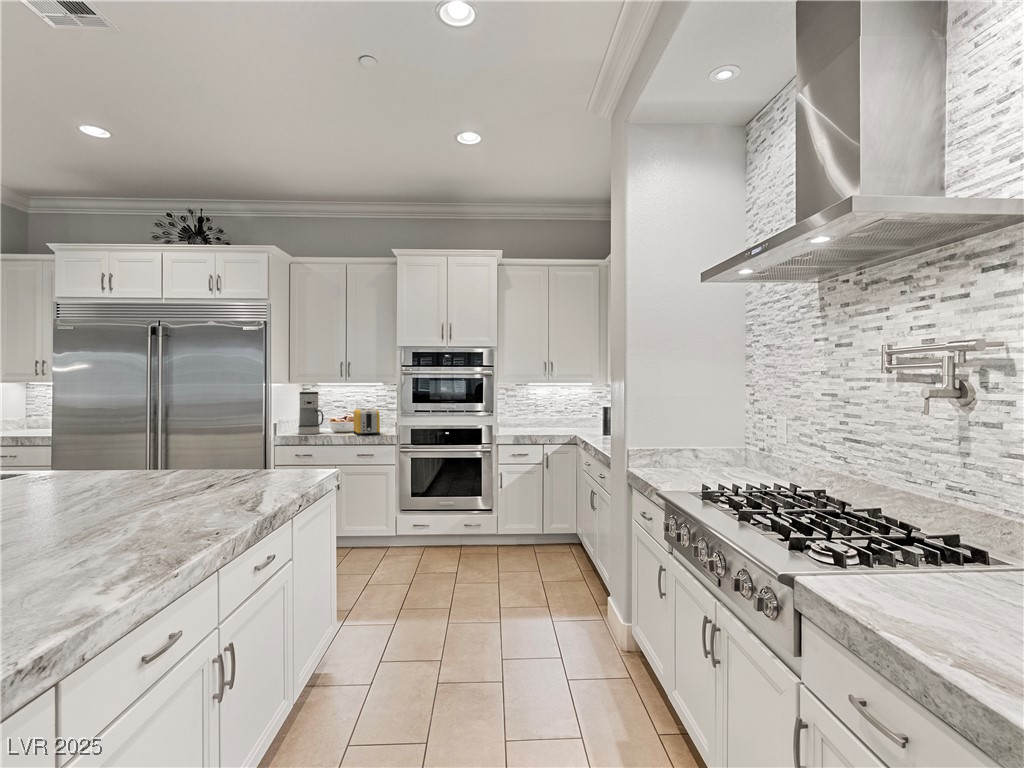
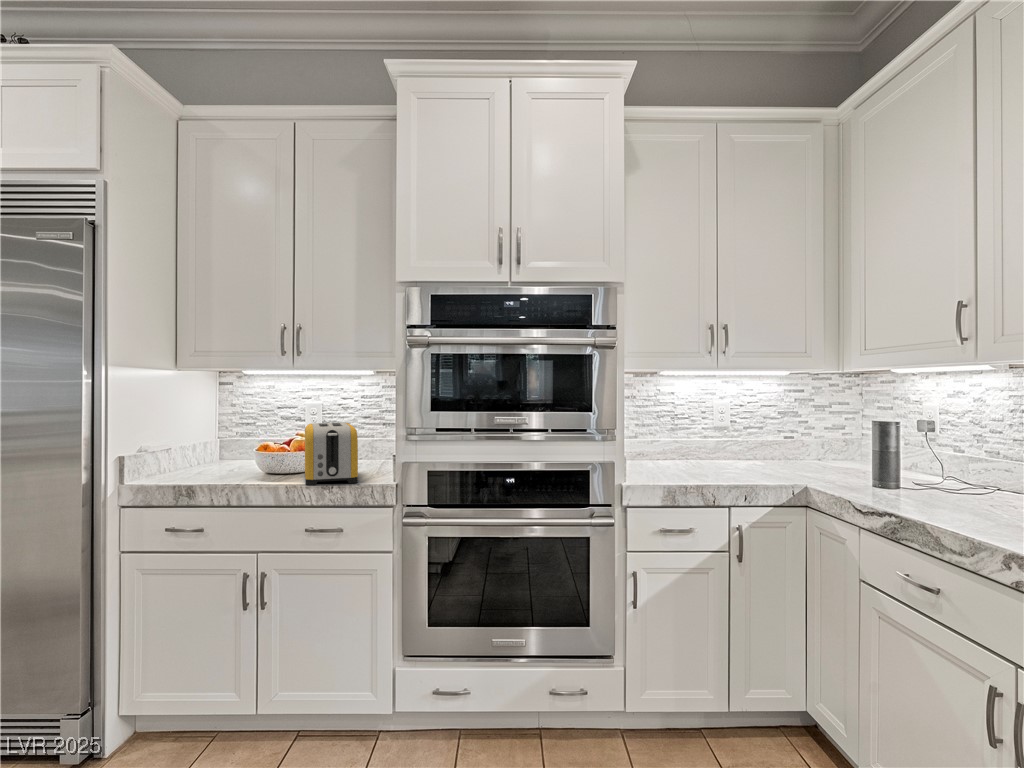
coffee maker: present [298,392,324,435] -> none [179,386,239,481]

